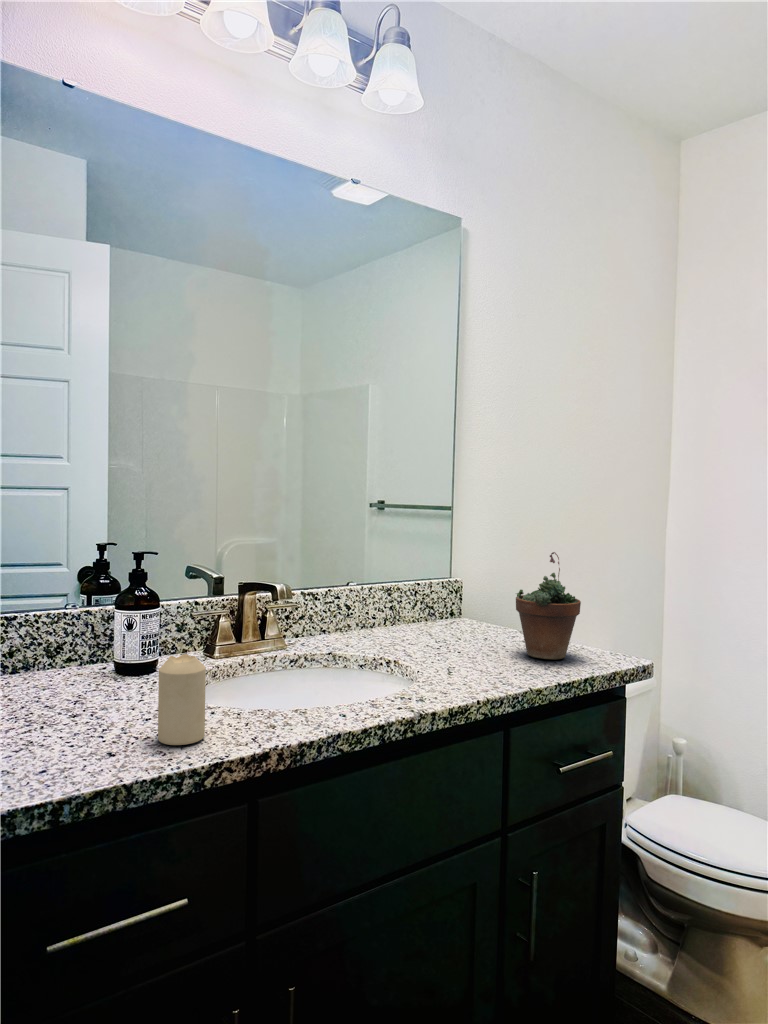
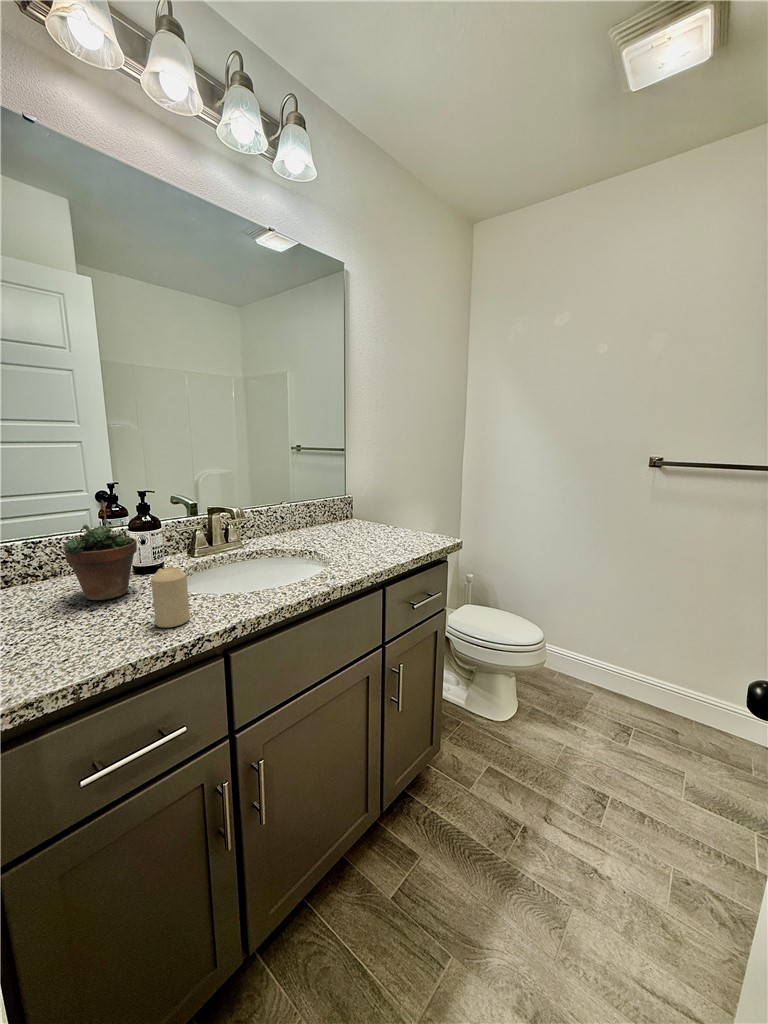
succulent plant: present [516,552,581,660] -> present [63,500,137,600]

